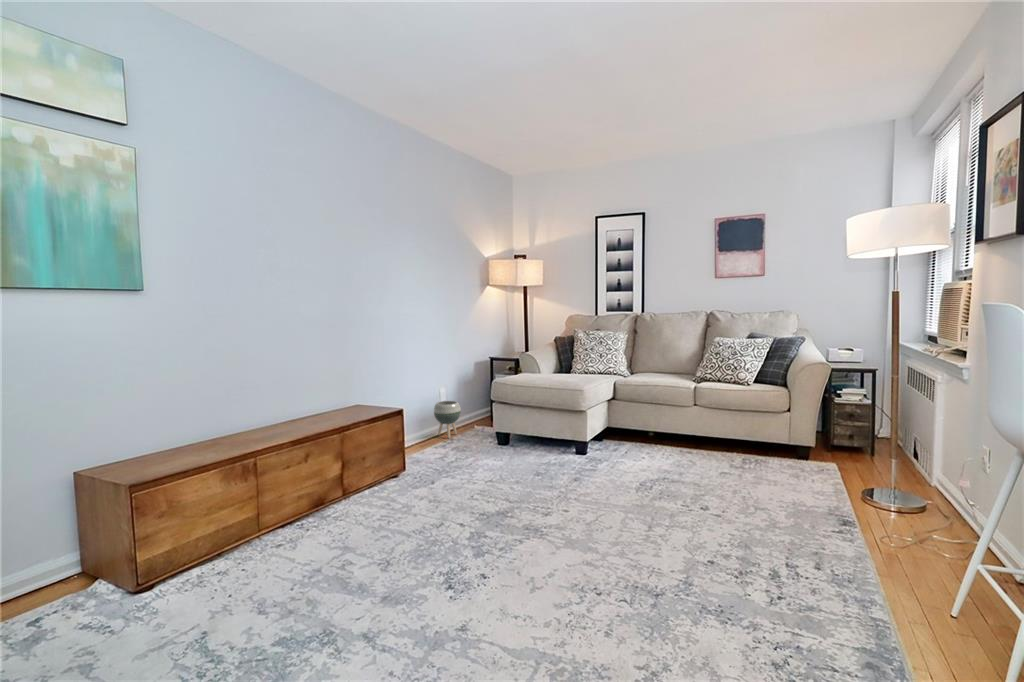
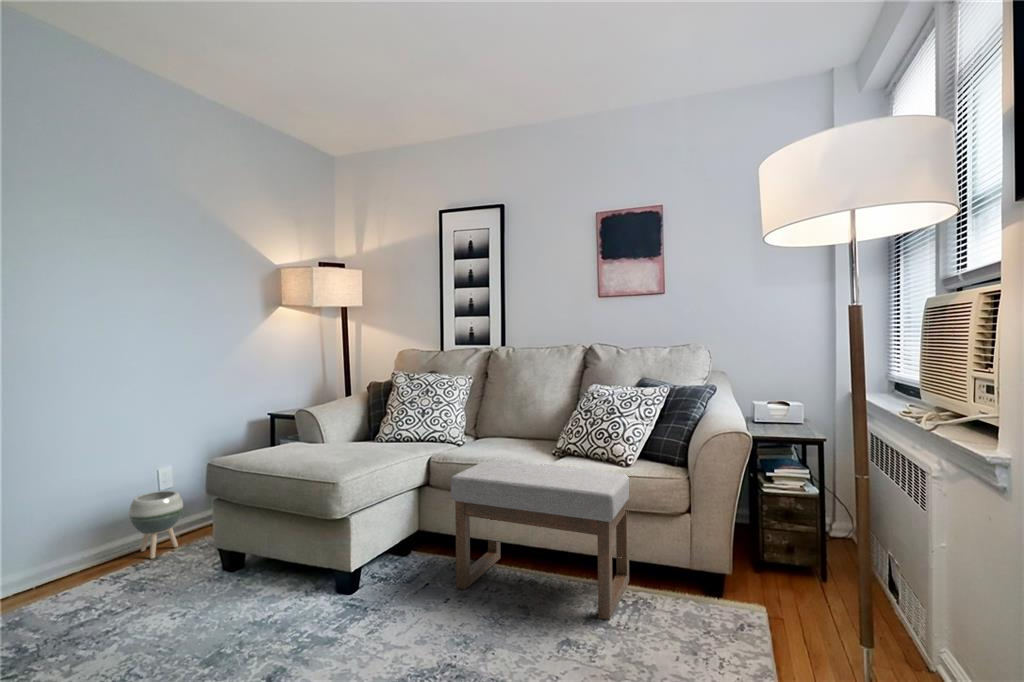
ottoman: none [640,382,751,467] -> present [451,462,631,620]

